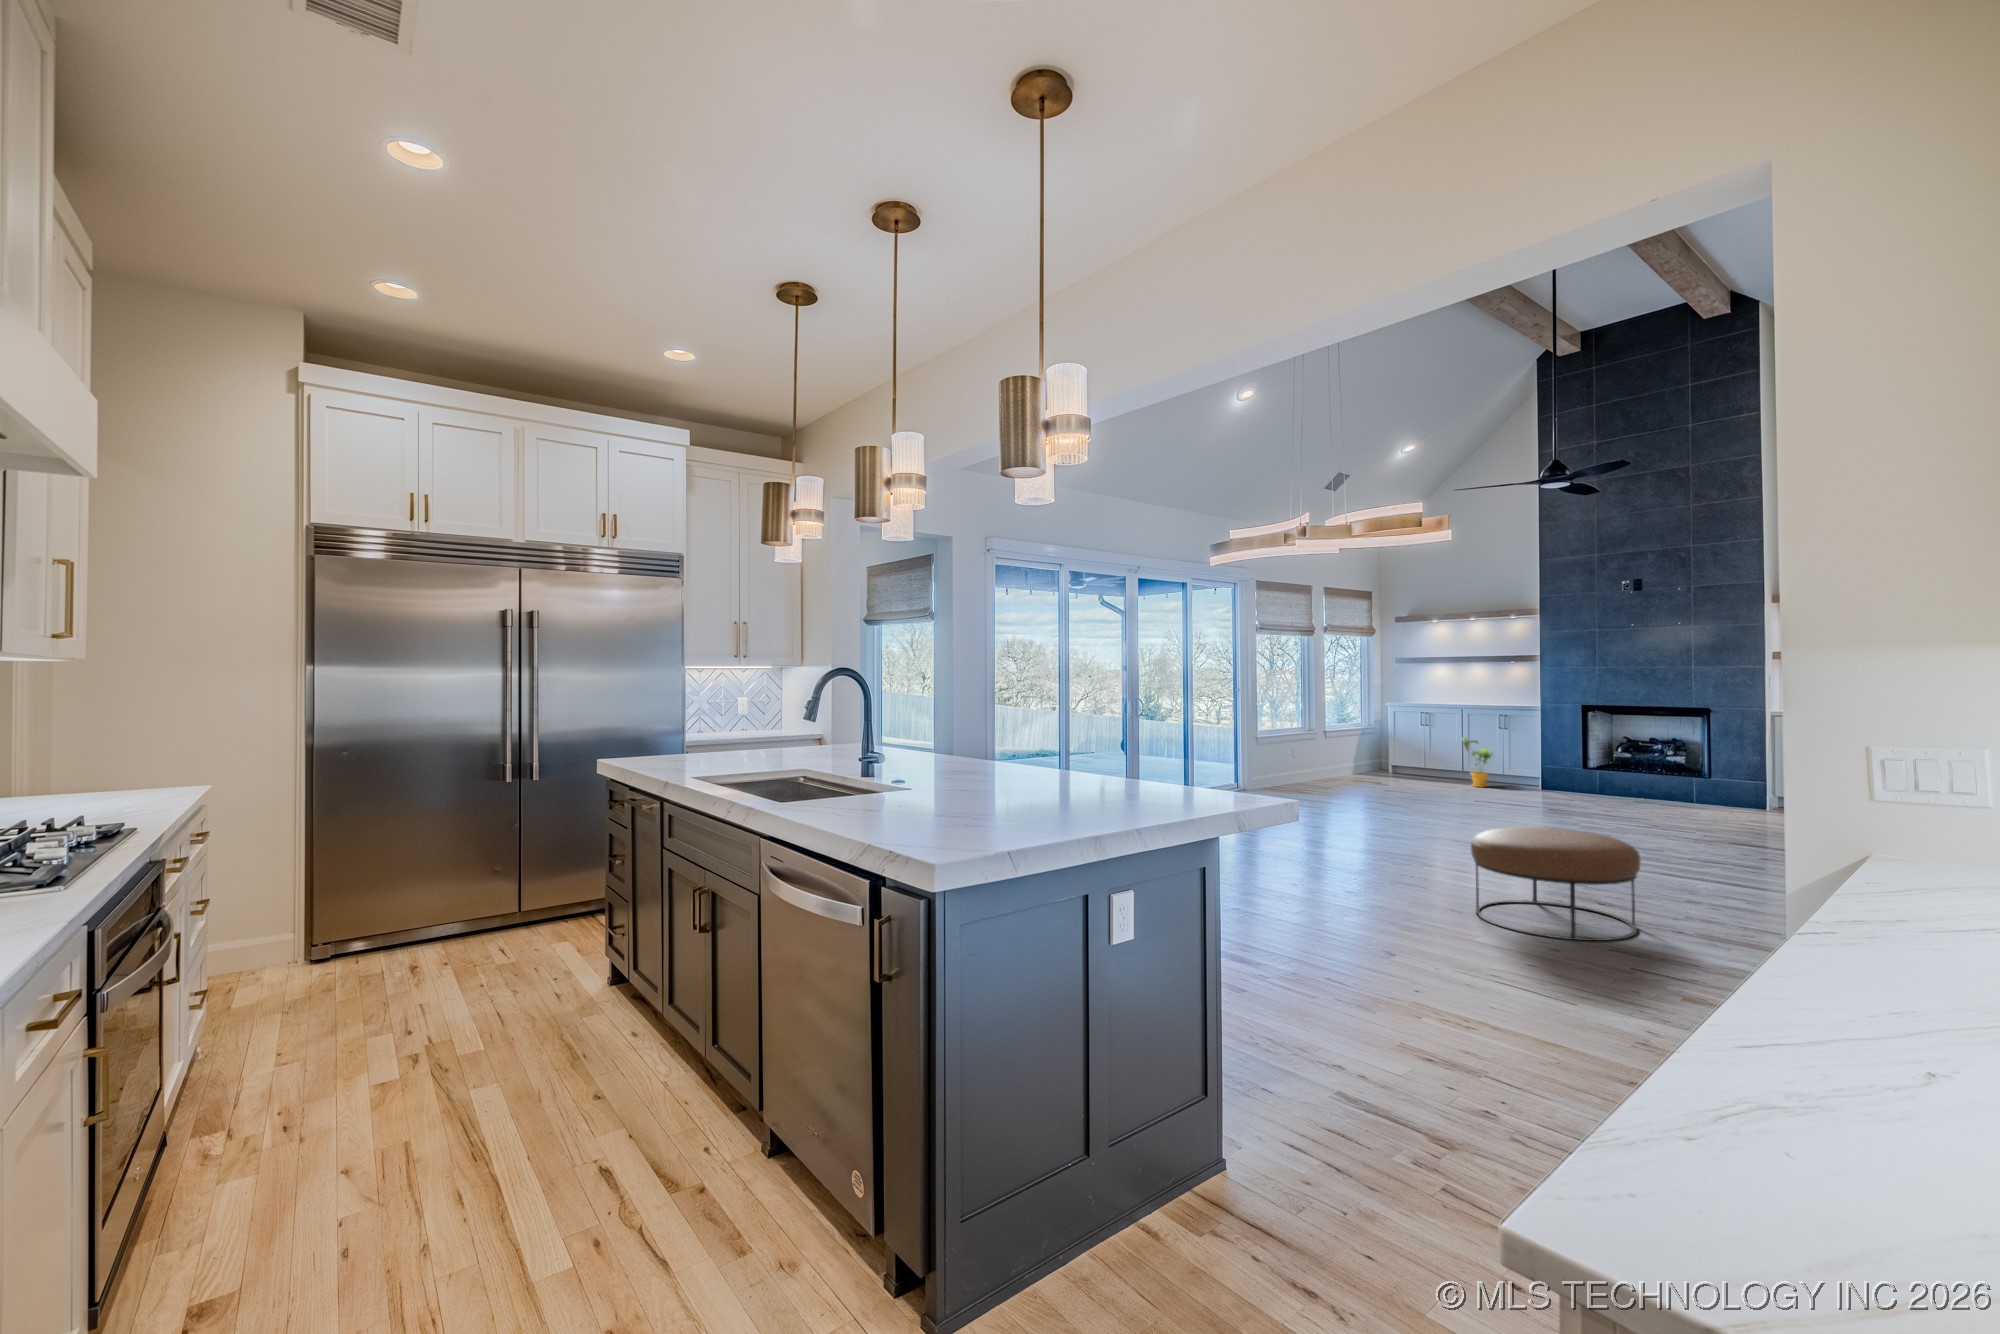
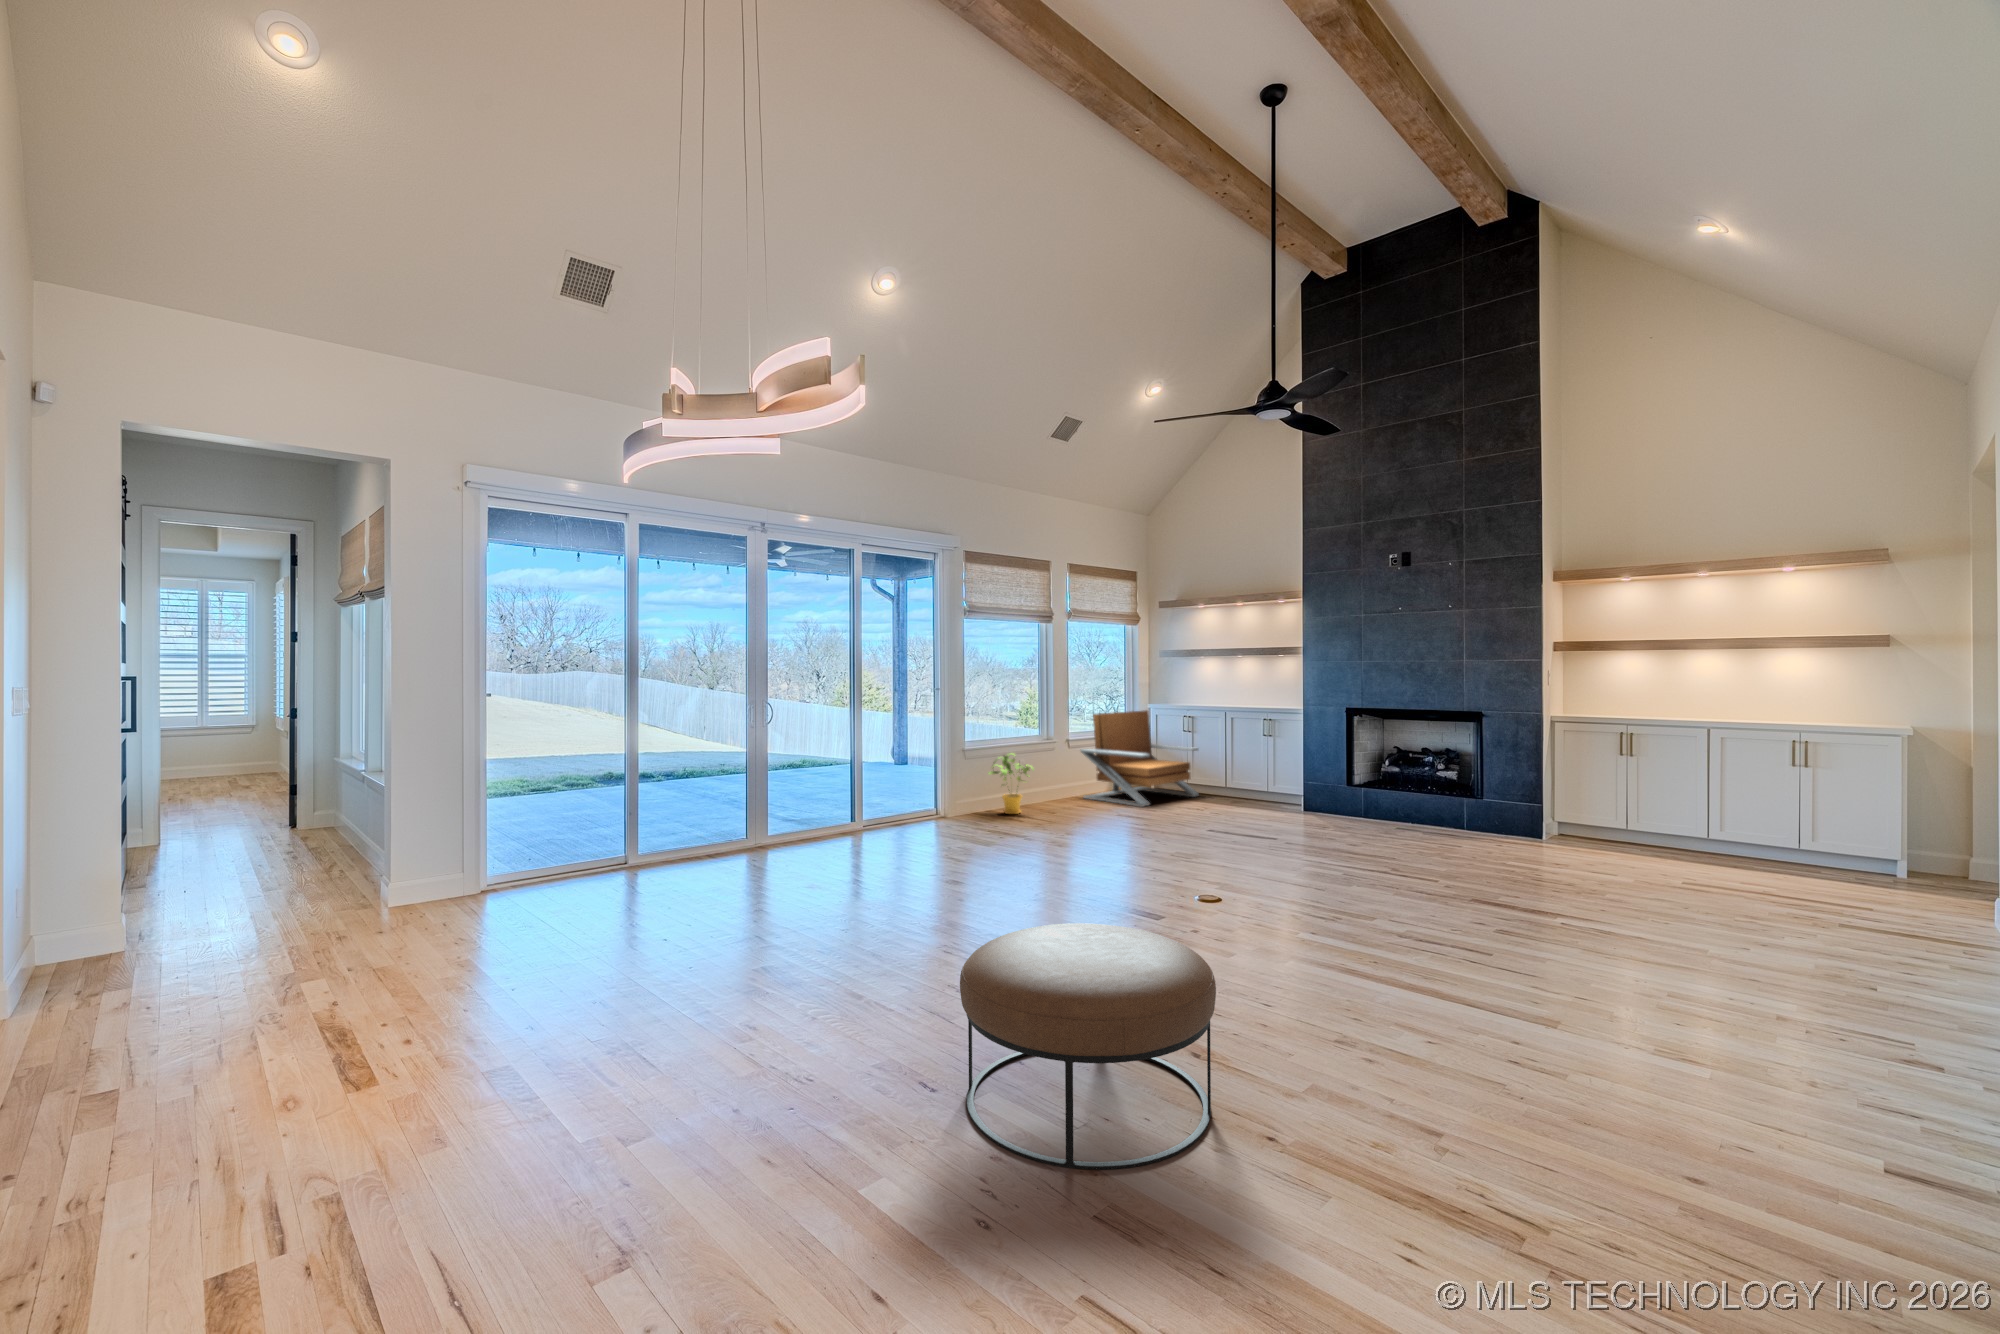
lounge chair: none [1337,709,1438,787] -> present [1081,711,1199,807]
house plant: present [1462,738,1492,787] -> present [989,753,1034,814]

